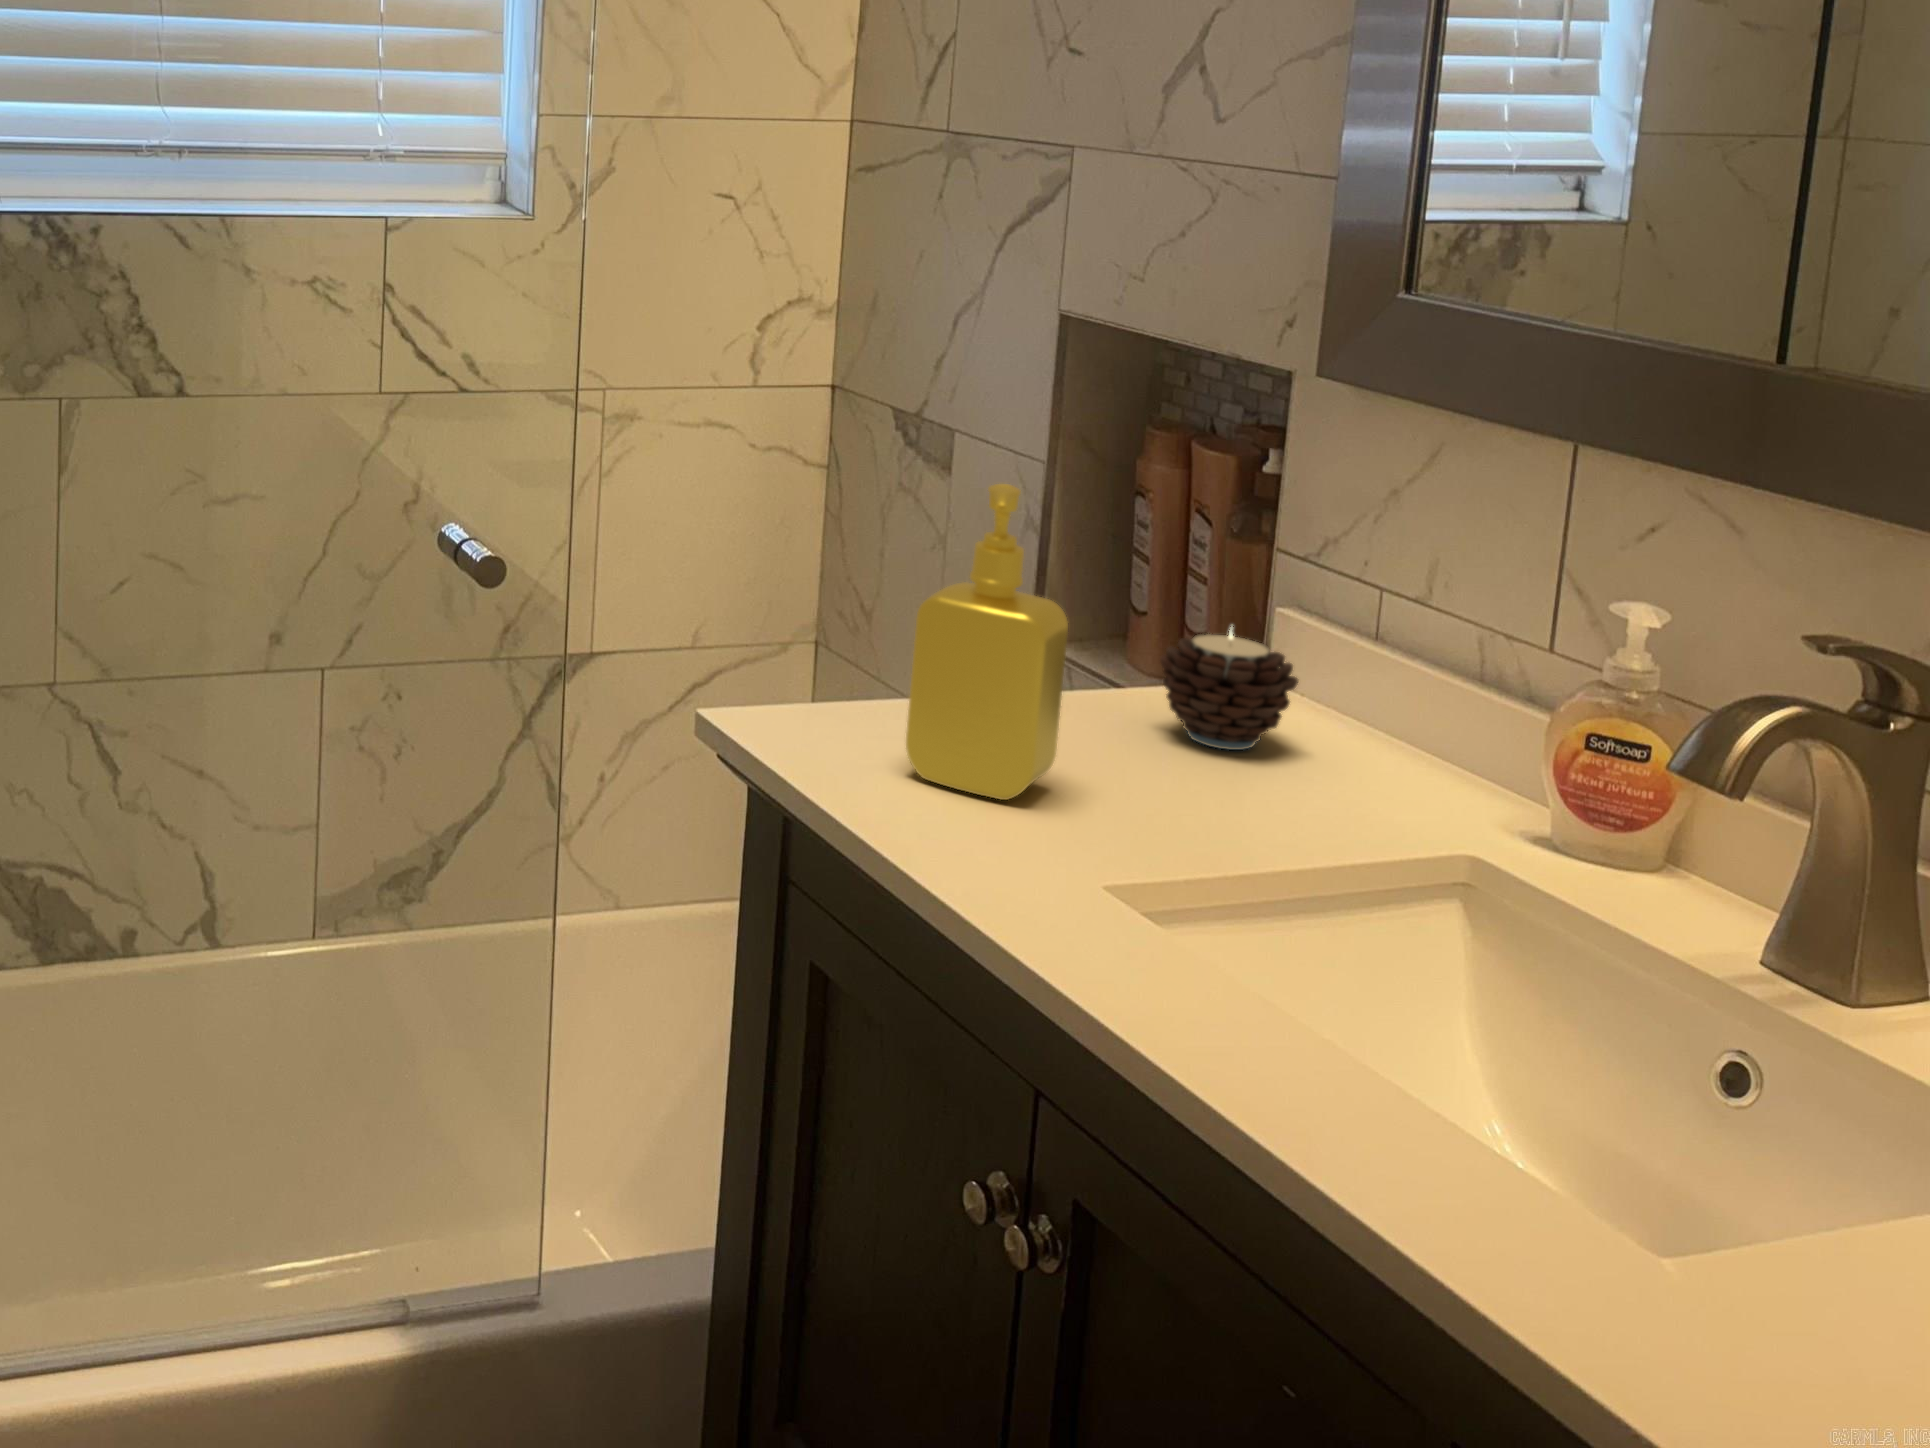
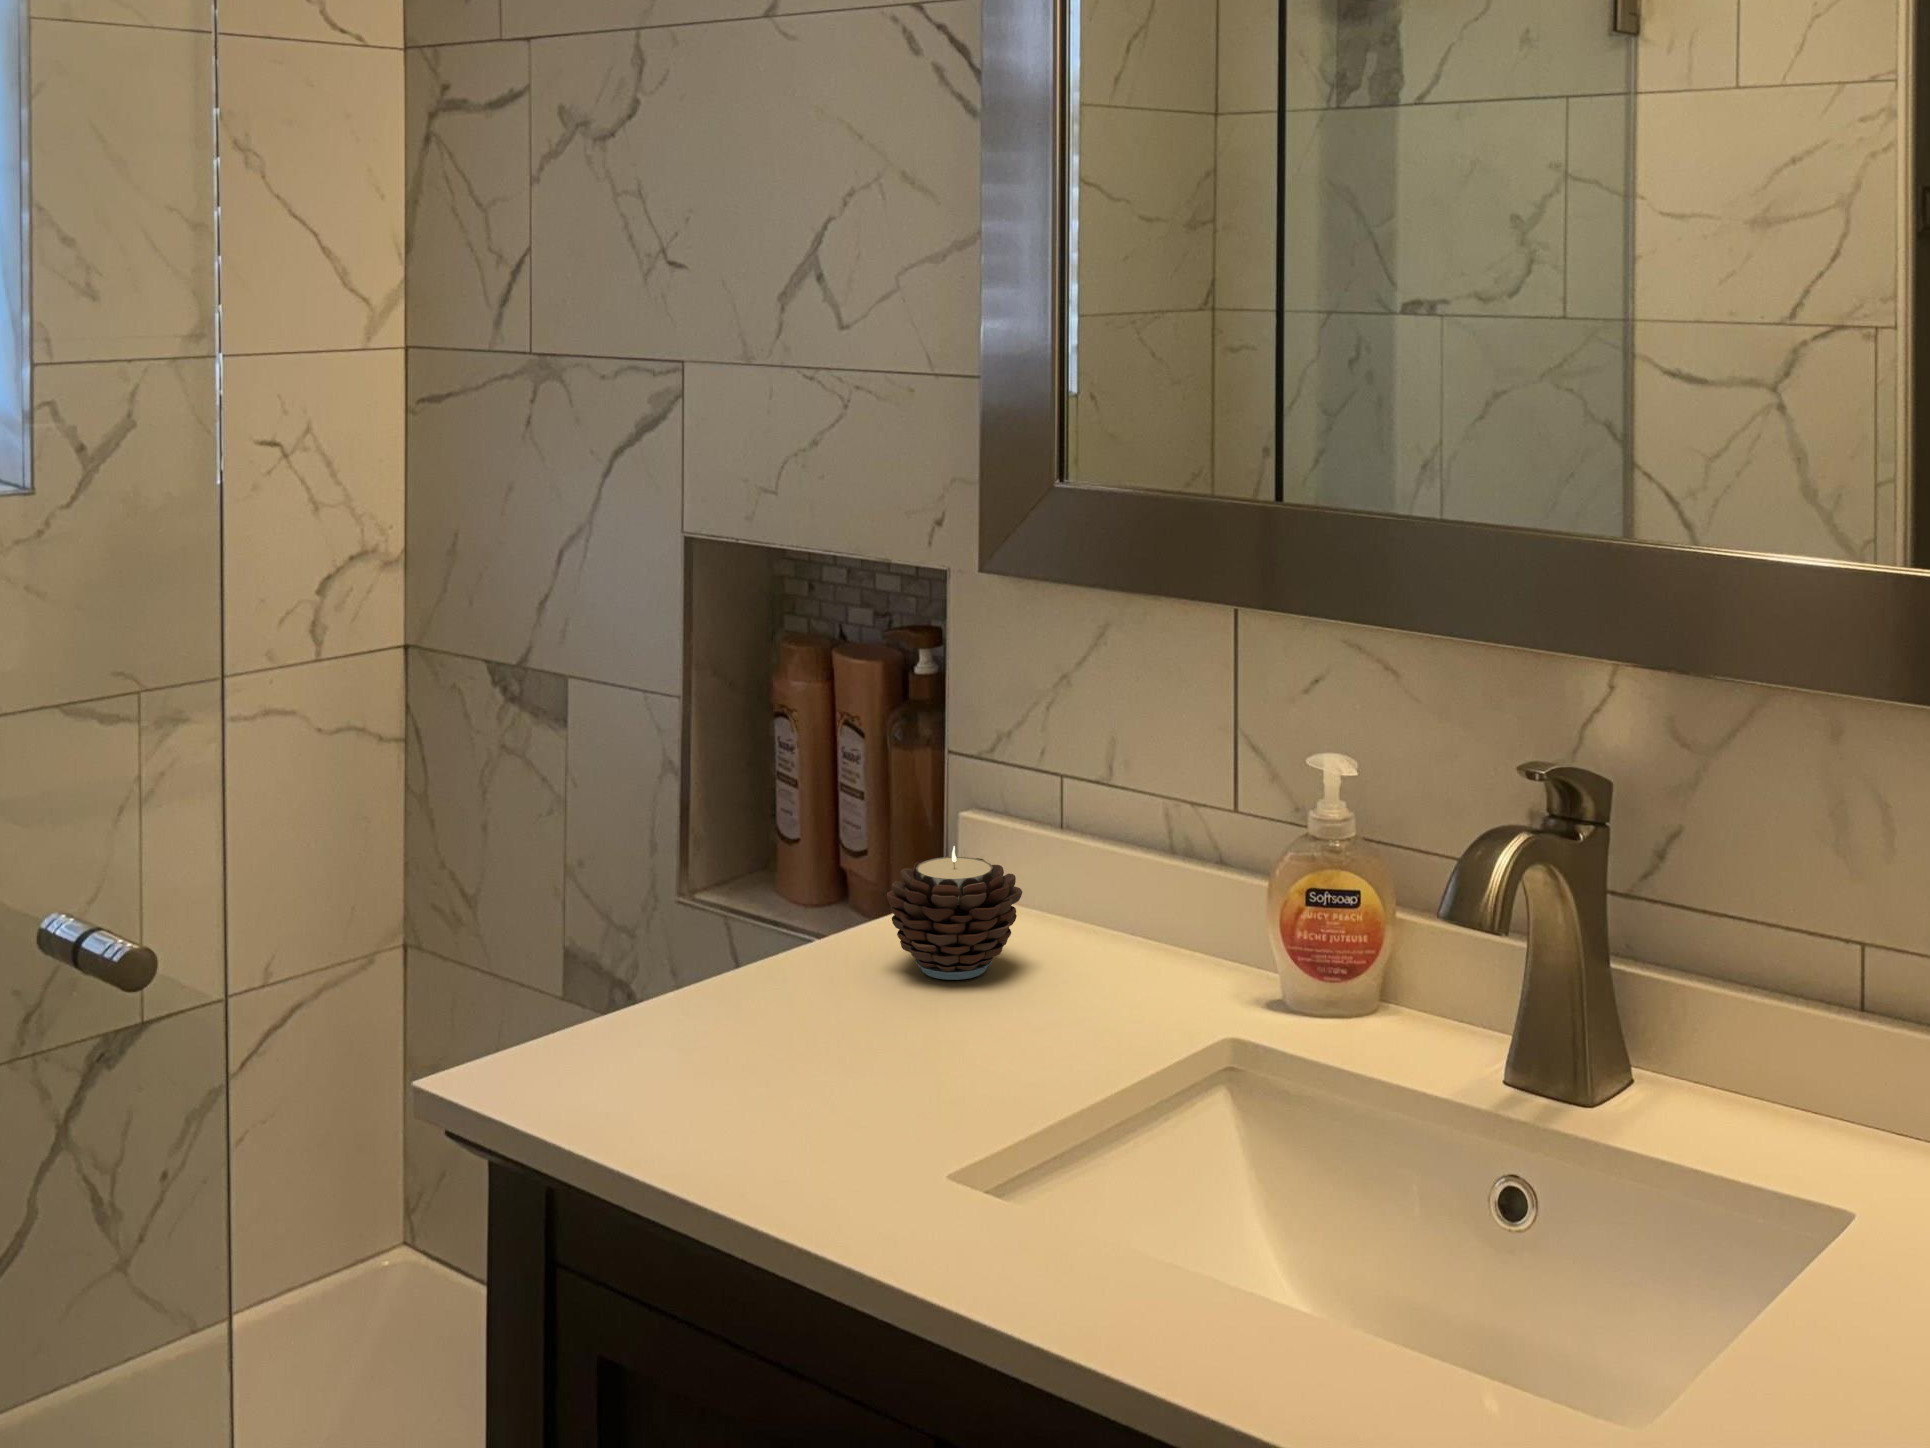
soap dispenser: present [906,484,1068,800] -> none [673,744,832,1104]

